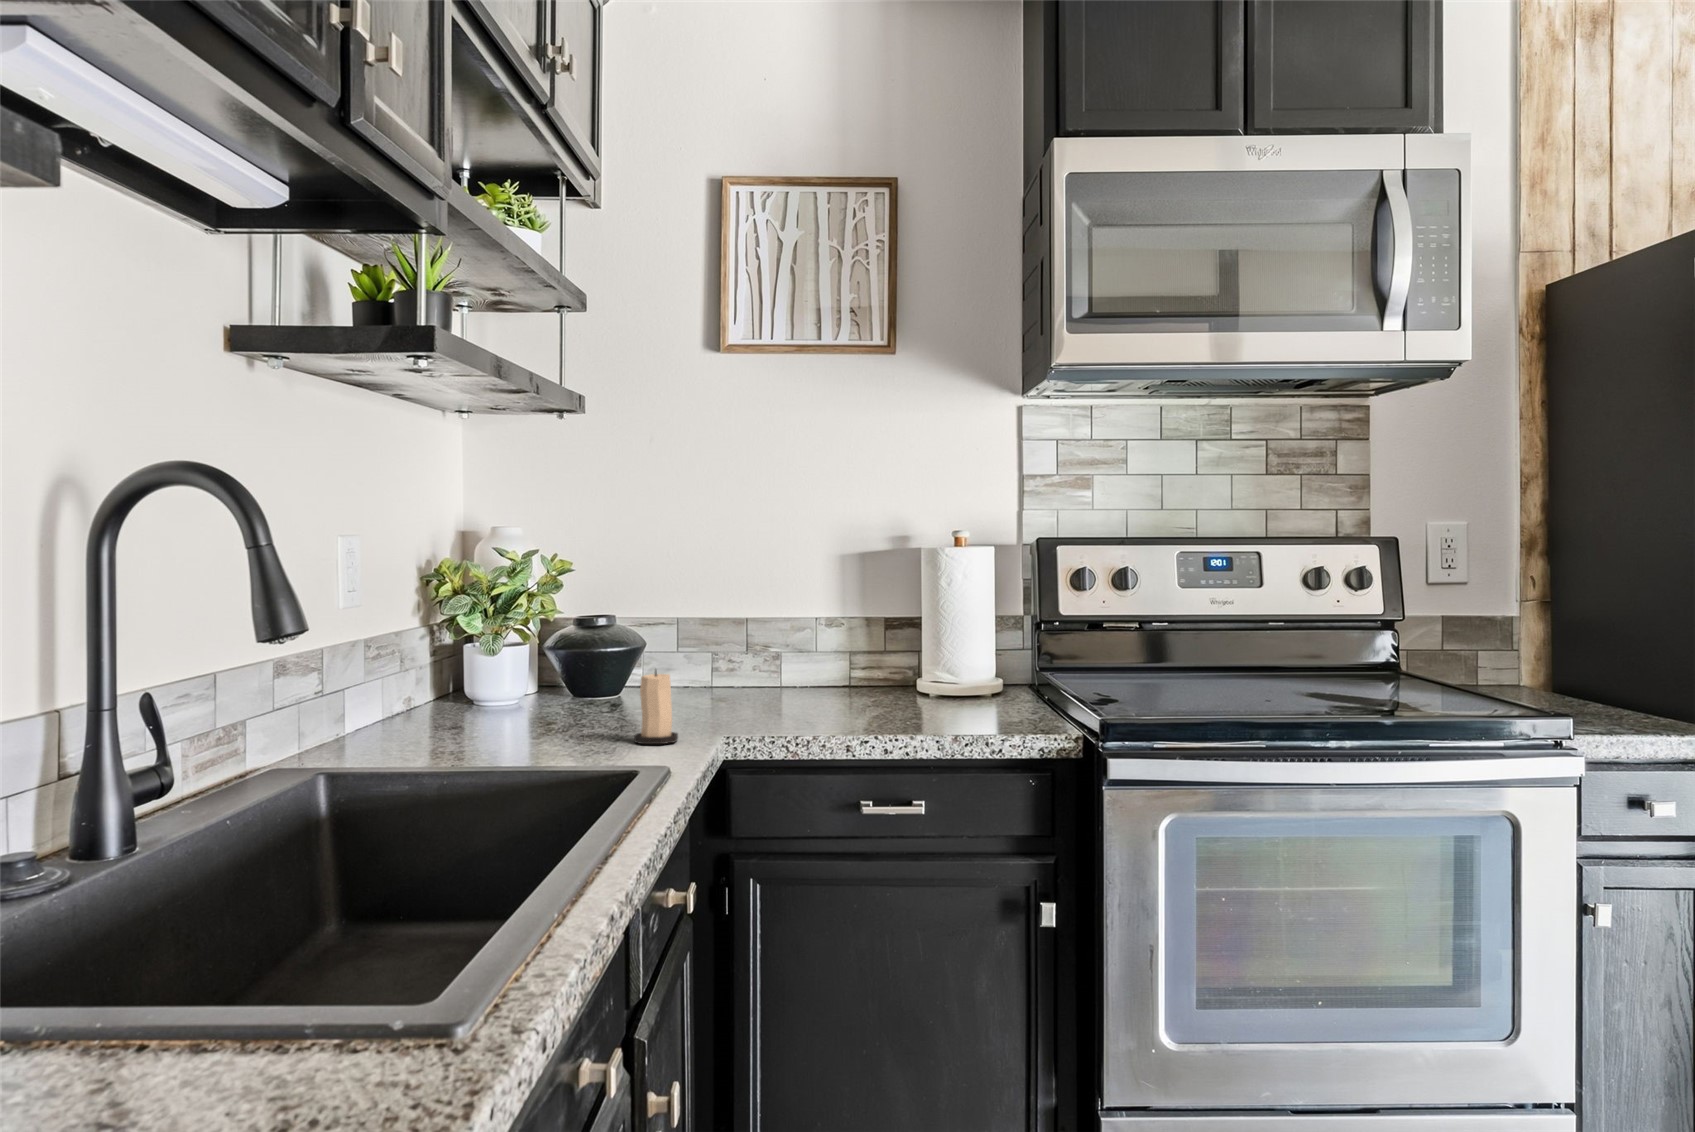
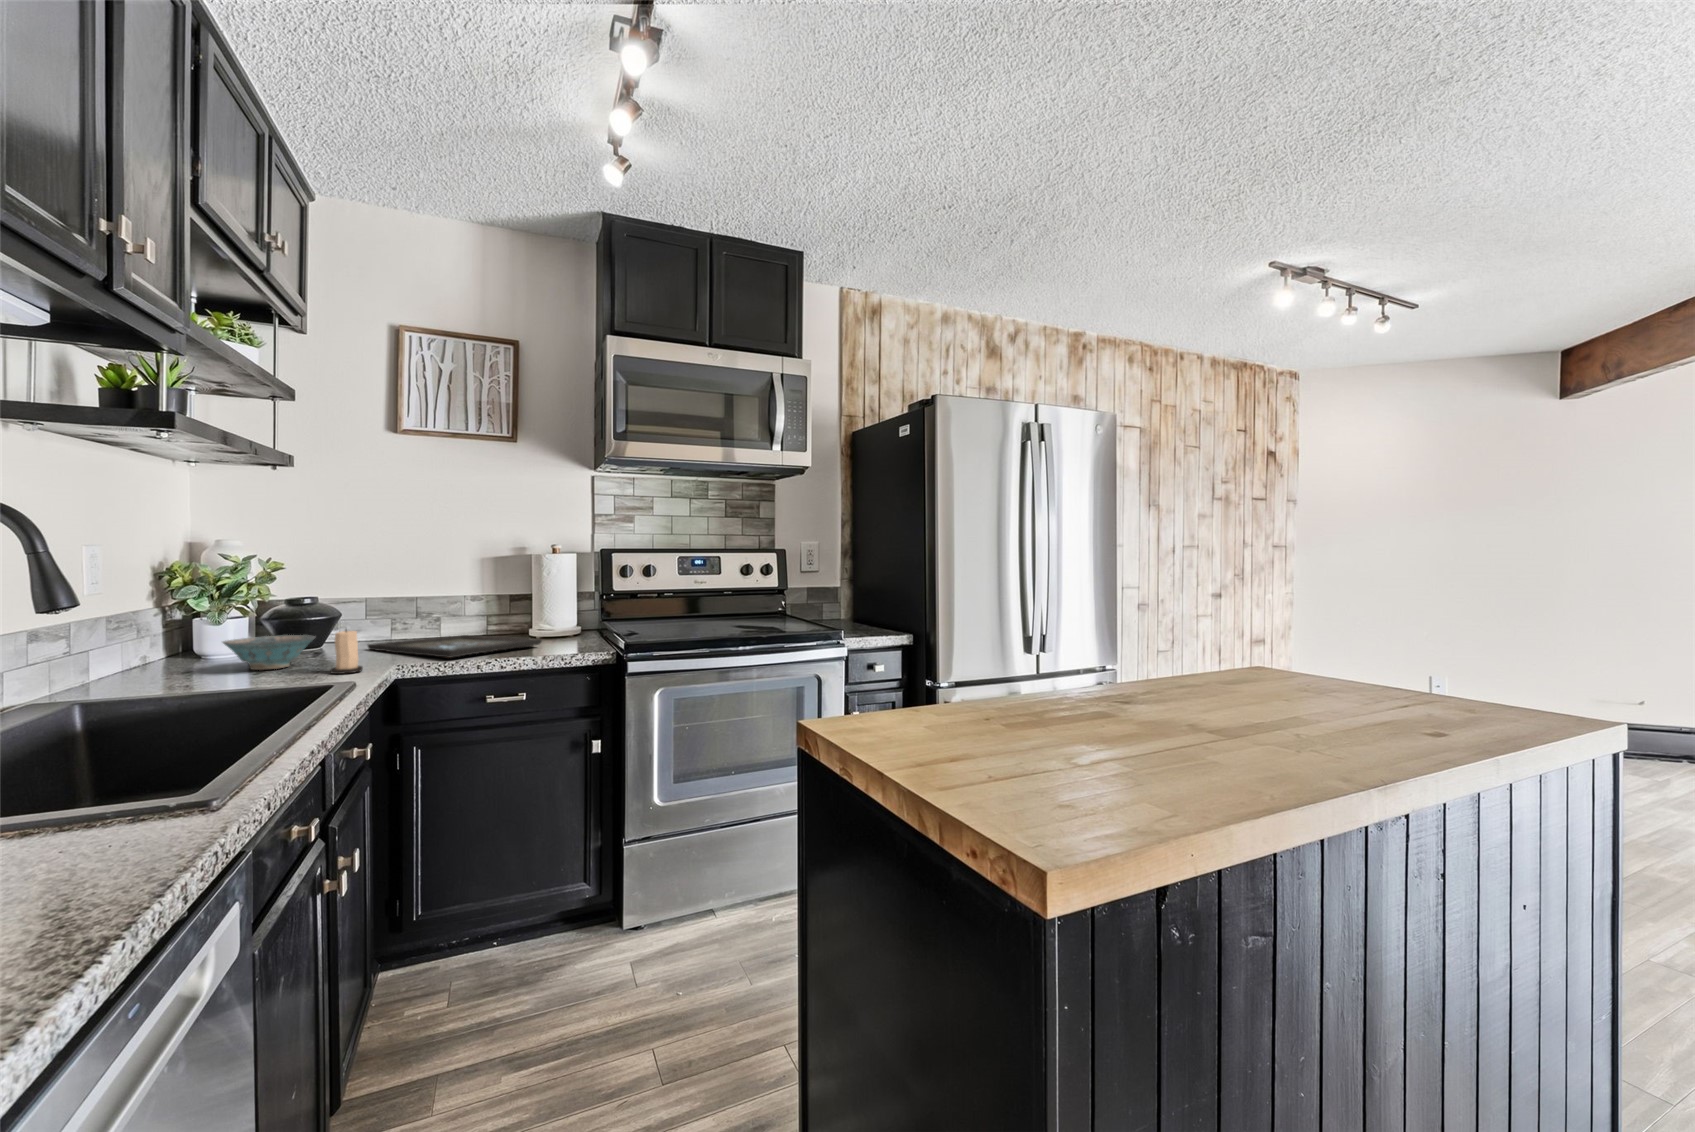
ceramic bowl: none [496,677,614,730] -> present [223,635,315,670]
tray: none [680,686,943,726] -> present [368,635,541,658]

